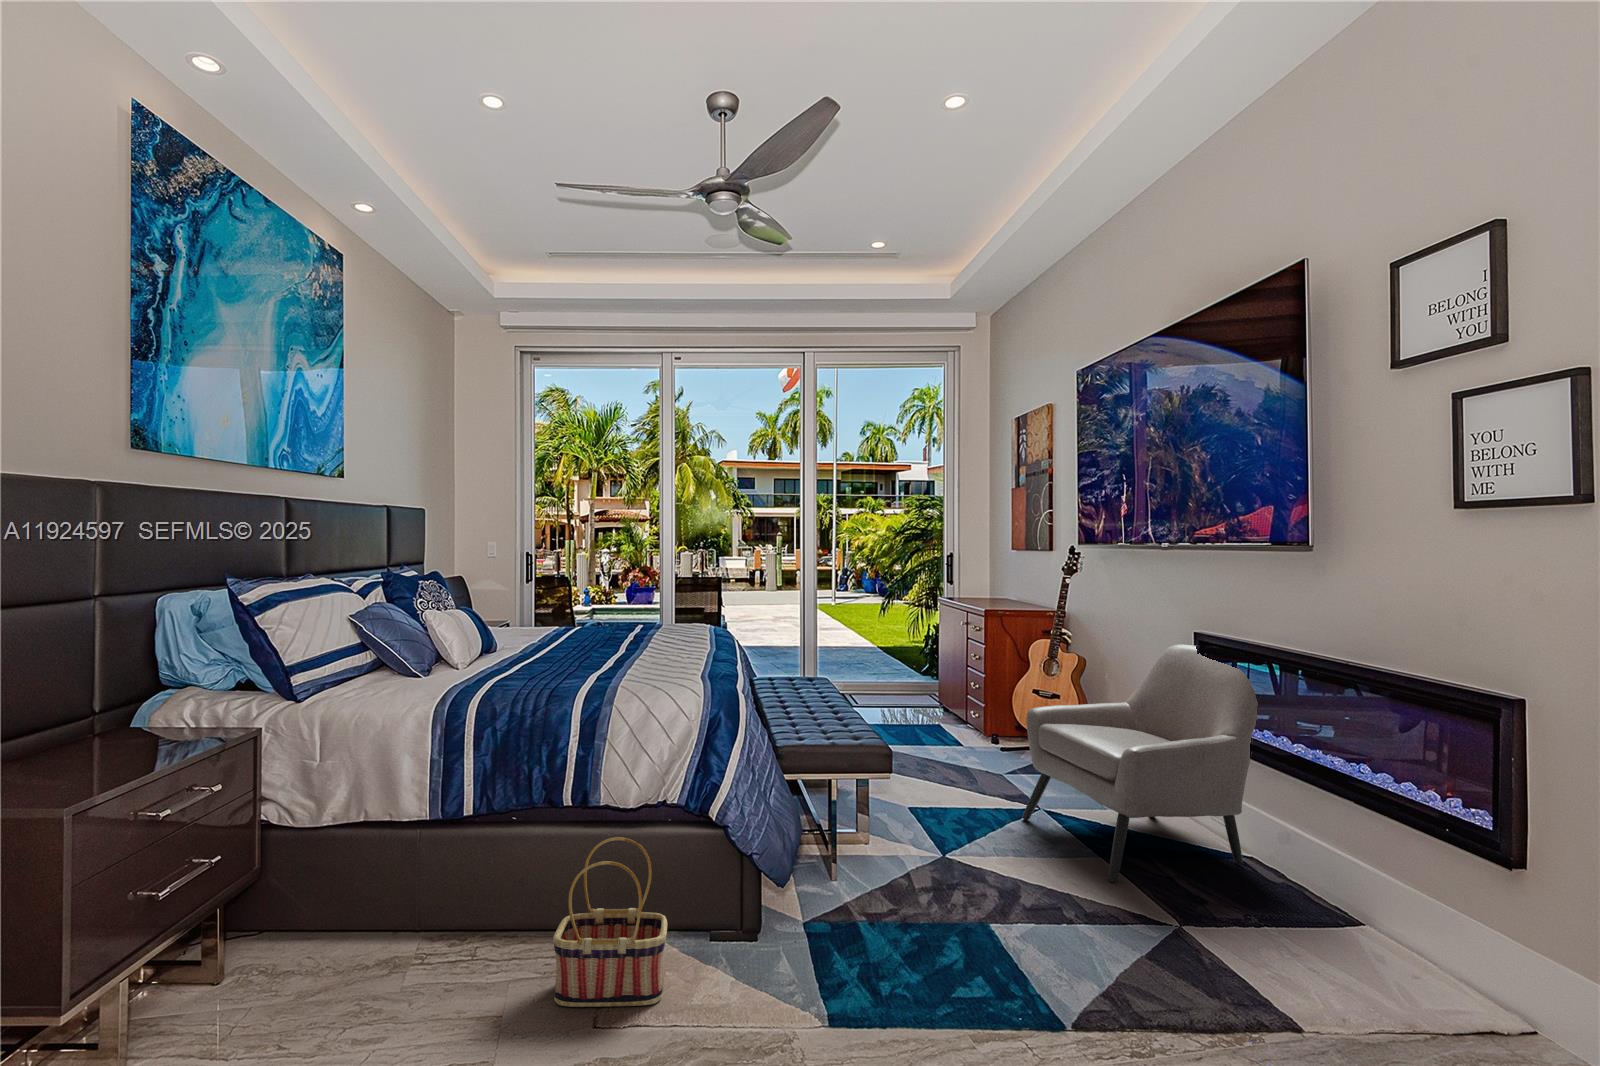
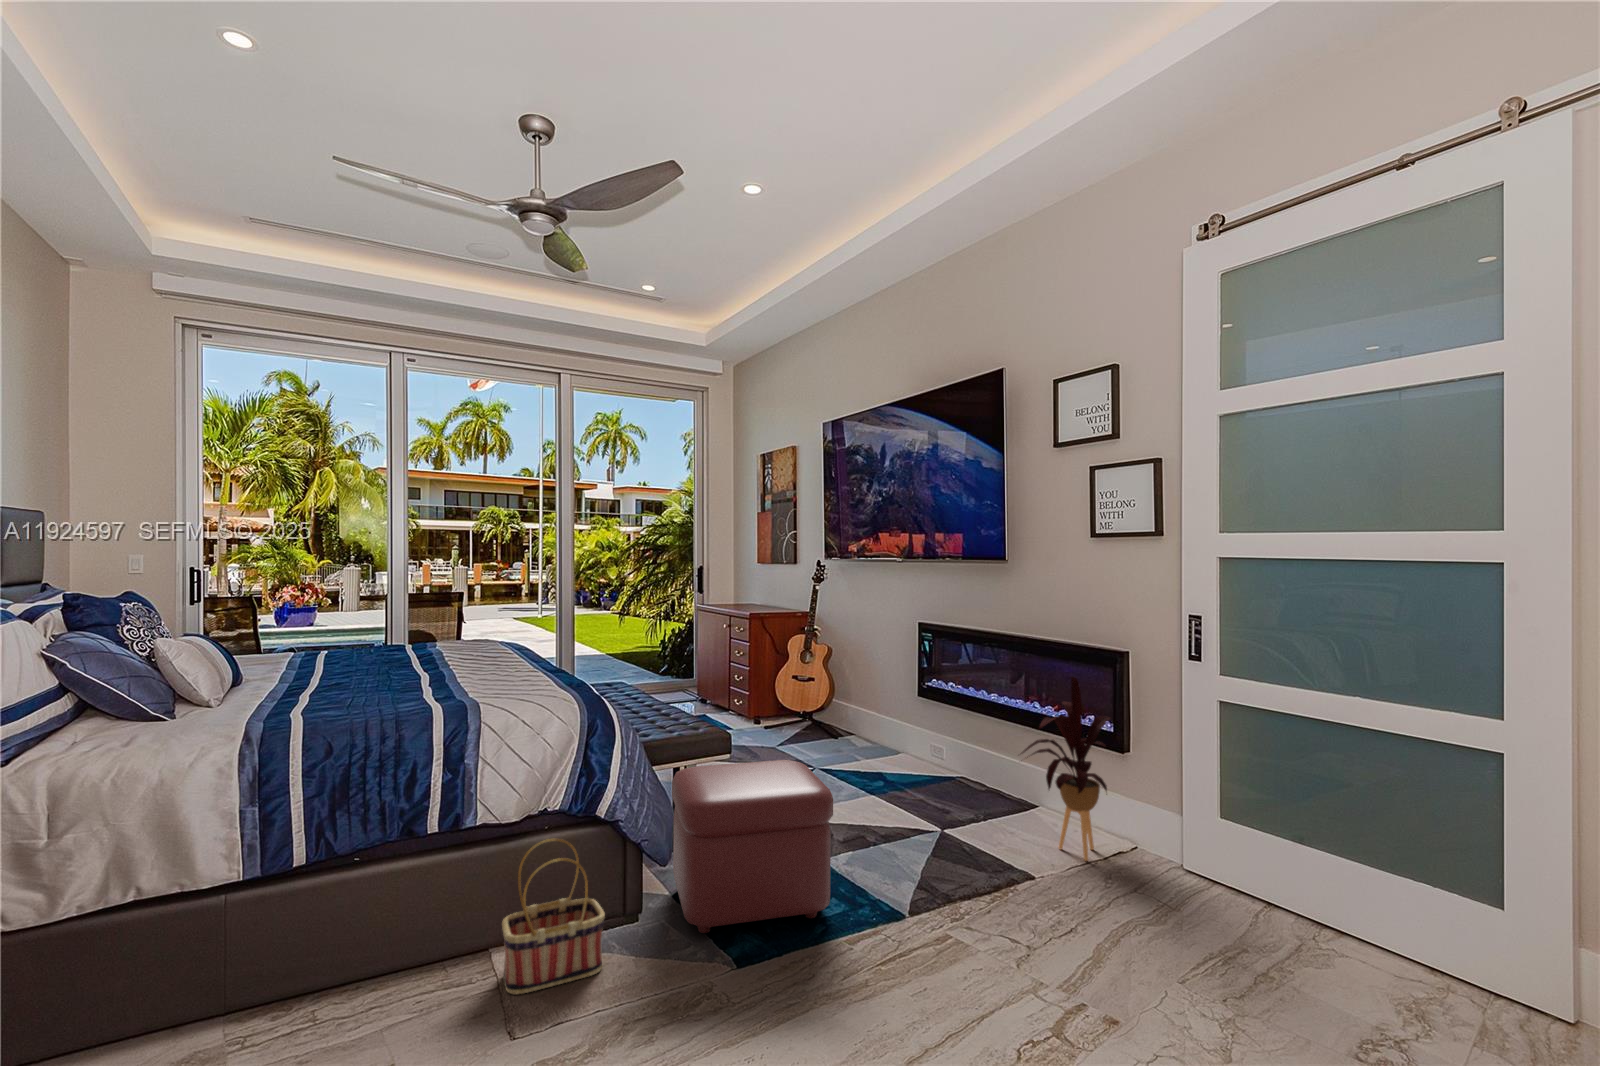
armchair: present [1022,644,1258,882] -> none [808,634,973,813]
house plant: none [1294,721,1483,1017] -> present [1022,677,1110,861]
ottoman: none [771,780,970,1001] -> present [672,760,833,933]

